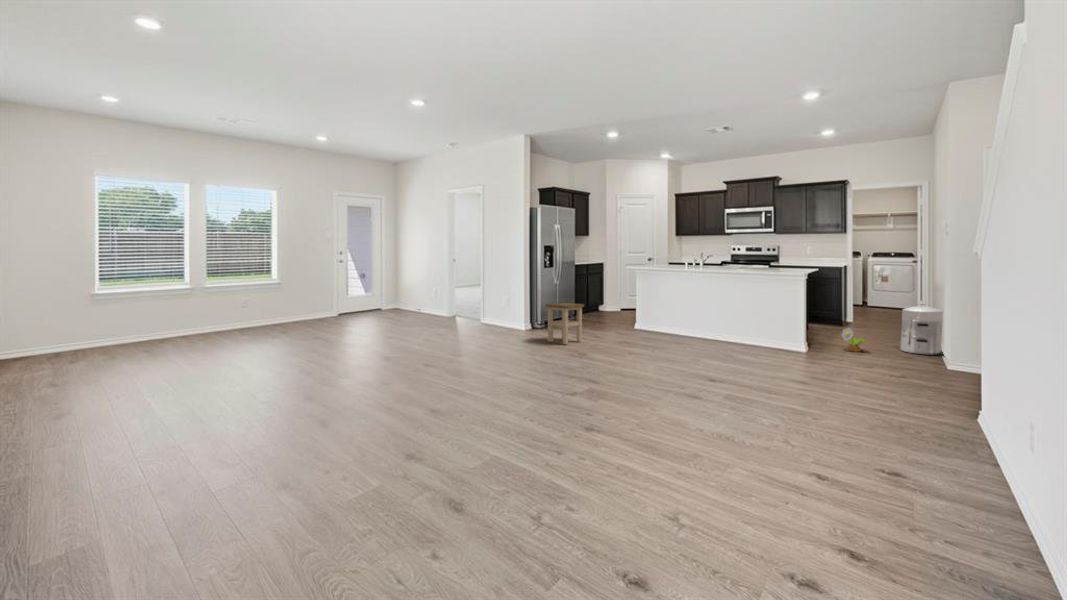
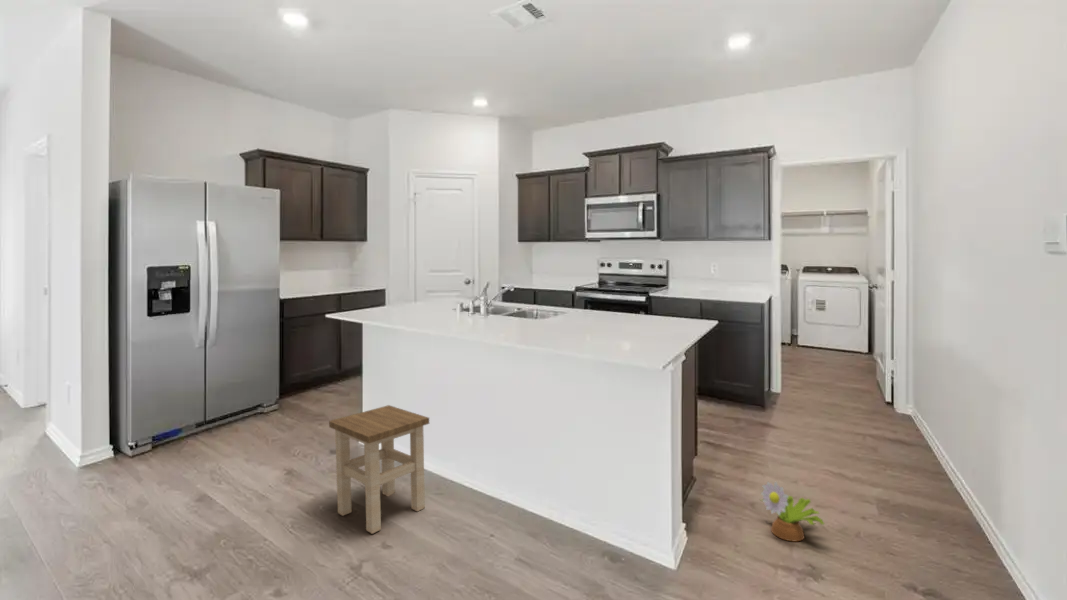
stool: present [546,303,584,344] -> present [329,405,429,534]
waste bin: present [900,304,943,355] -> none [887,424,991,555]

